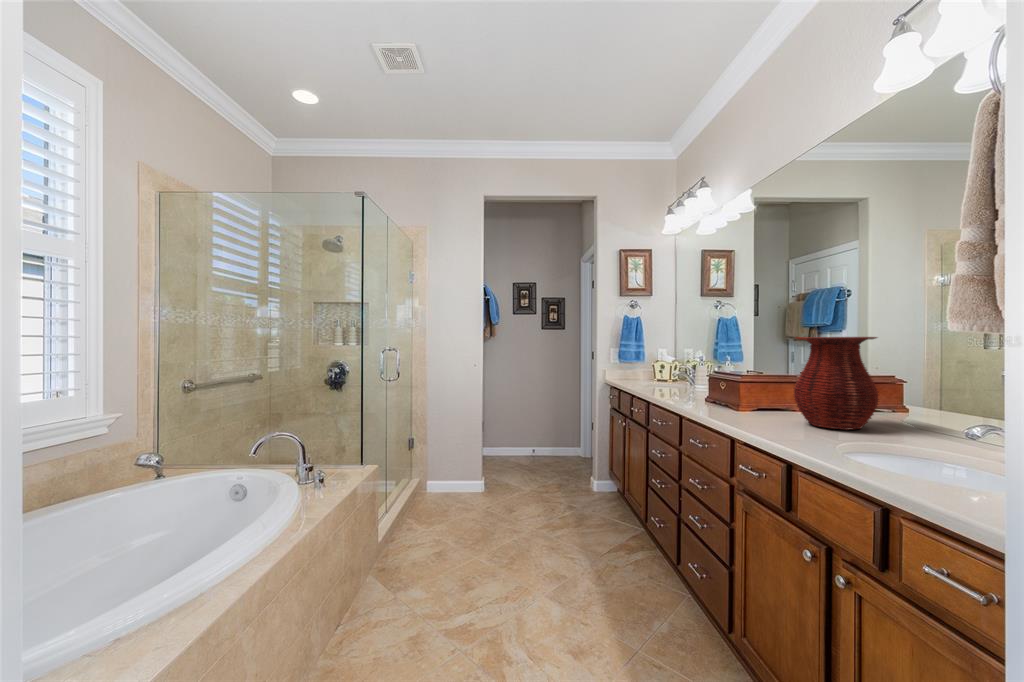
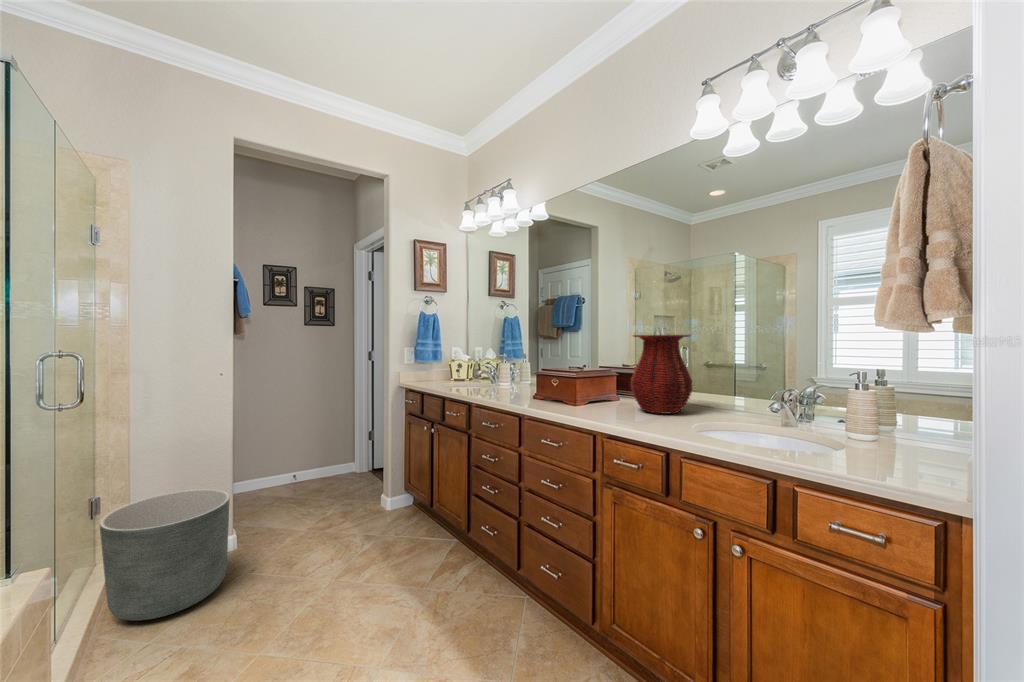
planter: none [405,443,472,520] -> present [100,489,230,621]

